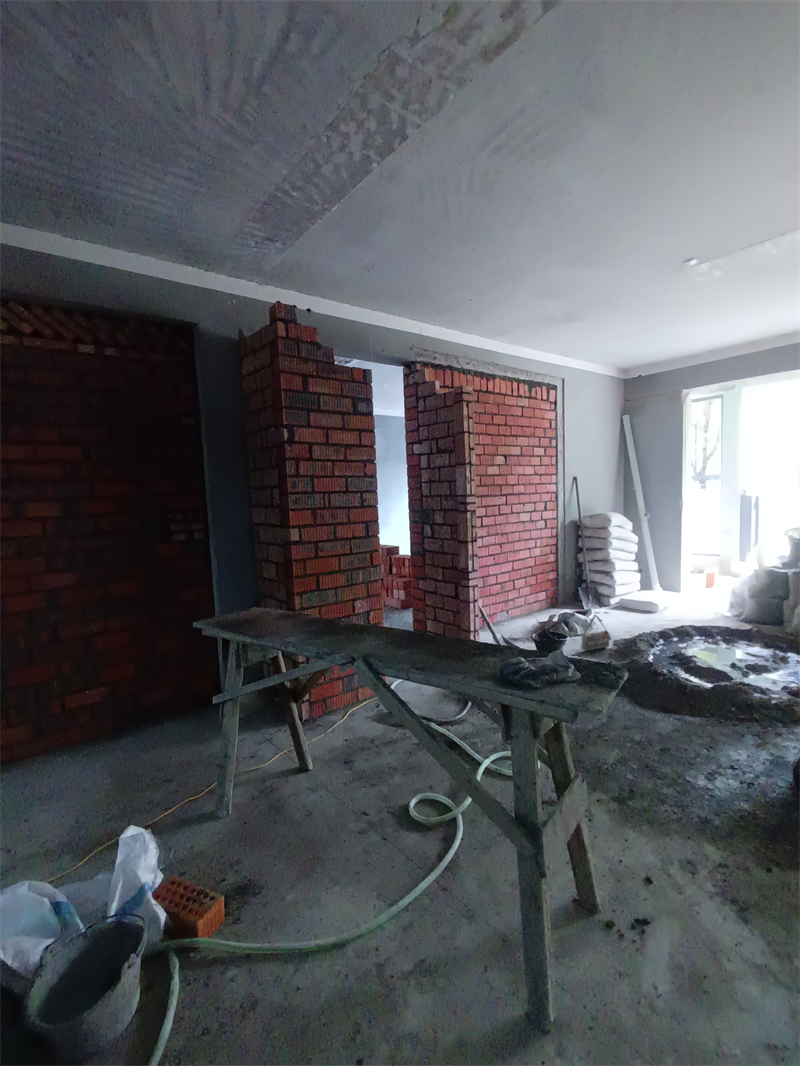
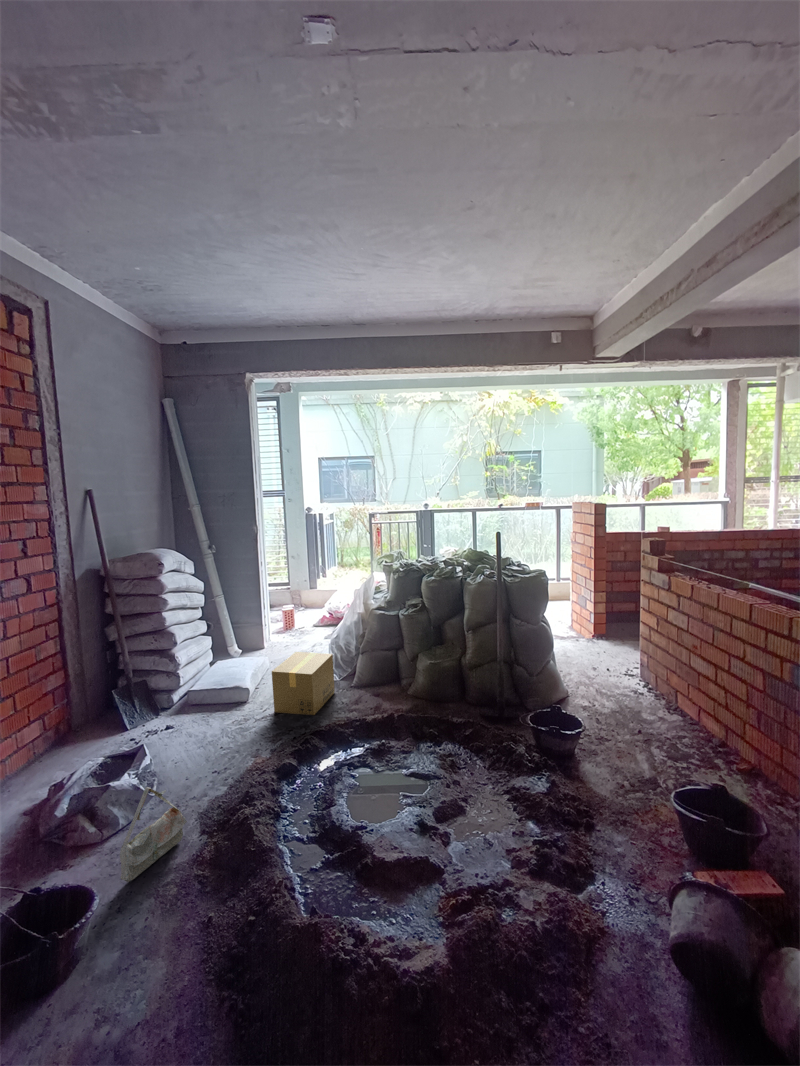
cardboard box: none [675,589,726,629] -> present [272,652,335,715]

